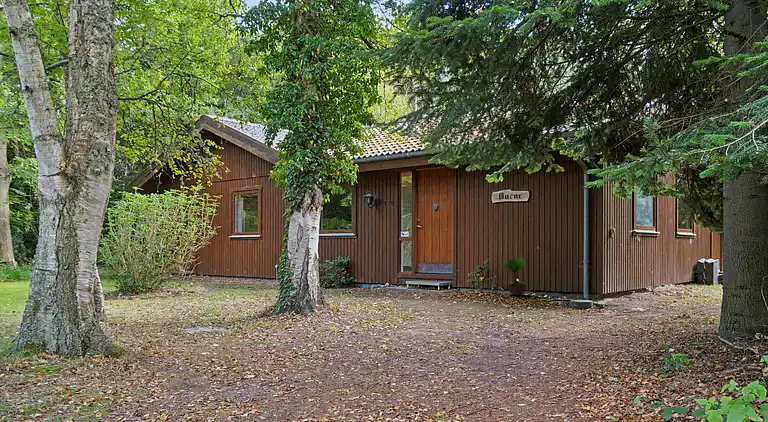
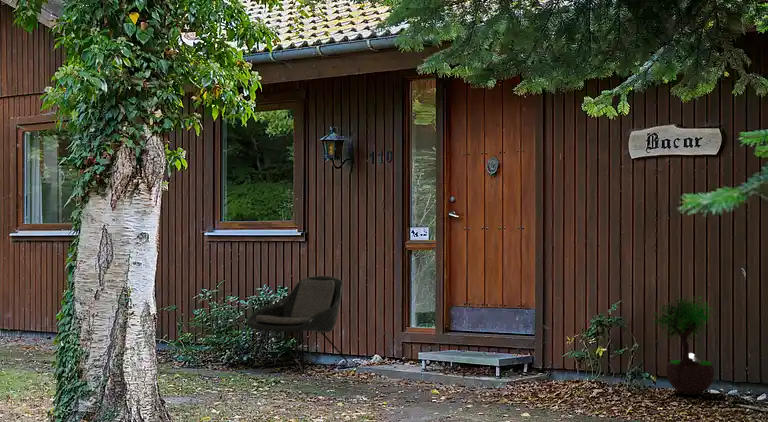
lounge chair: none [335,252,375,291] -> present [247,276,348,374]

